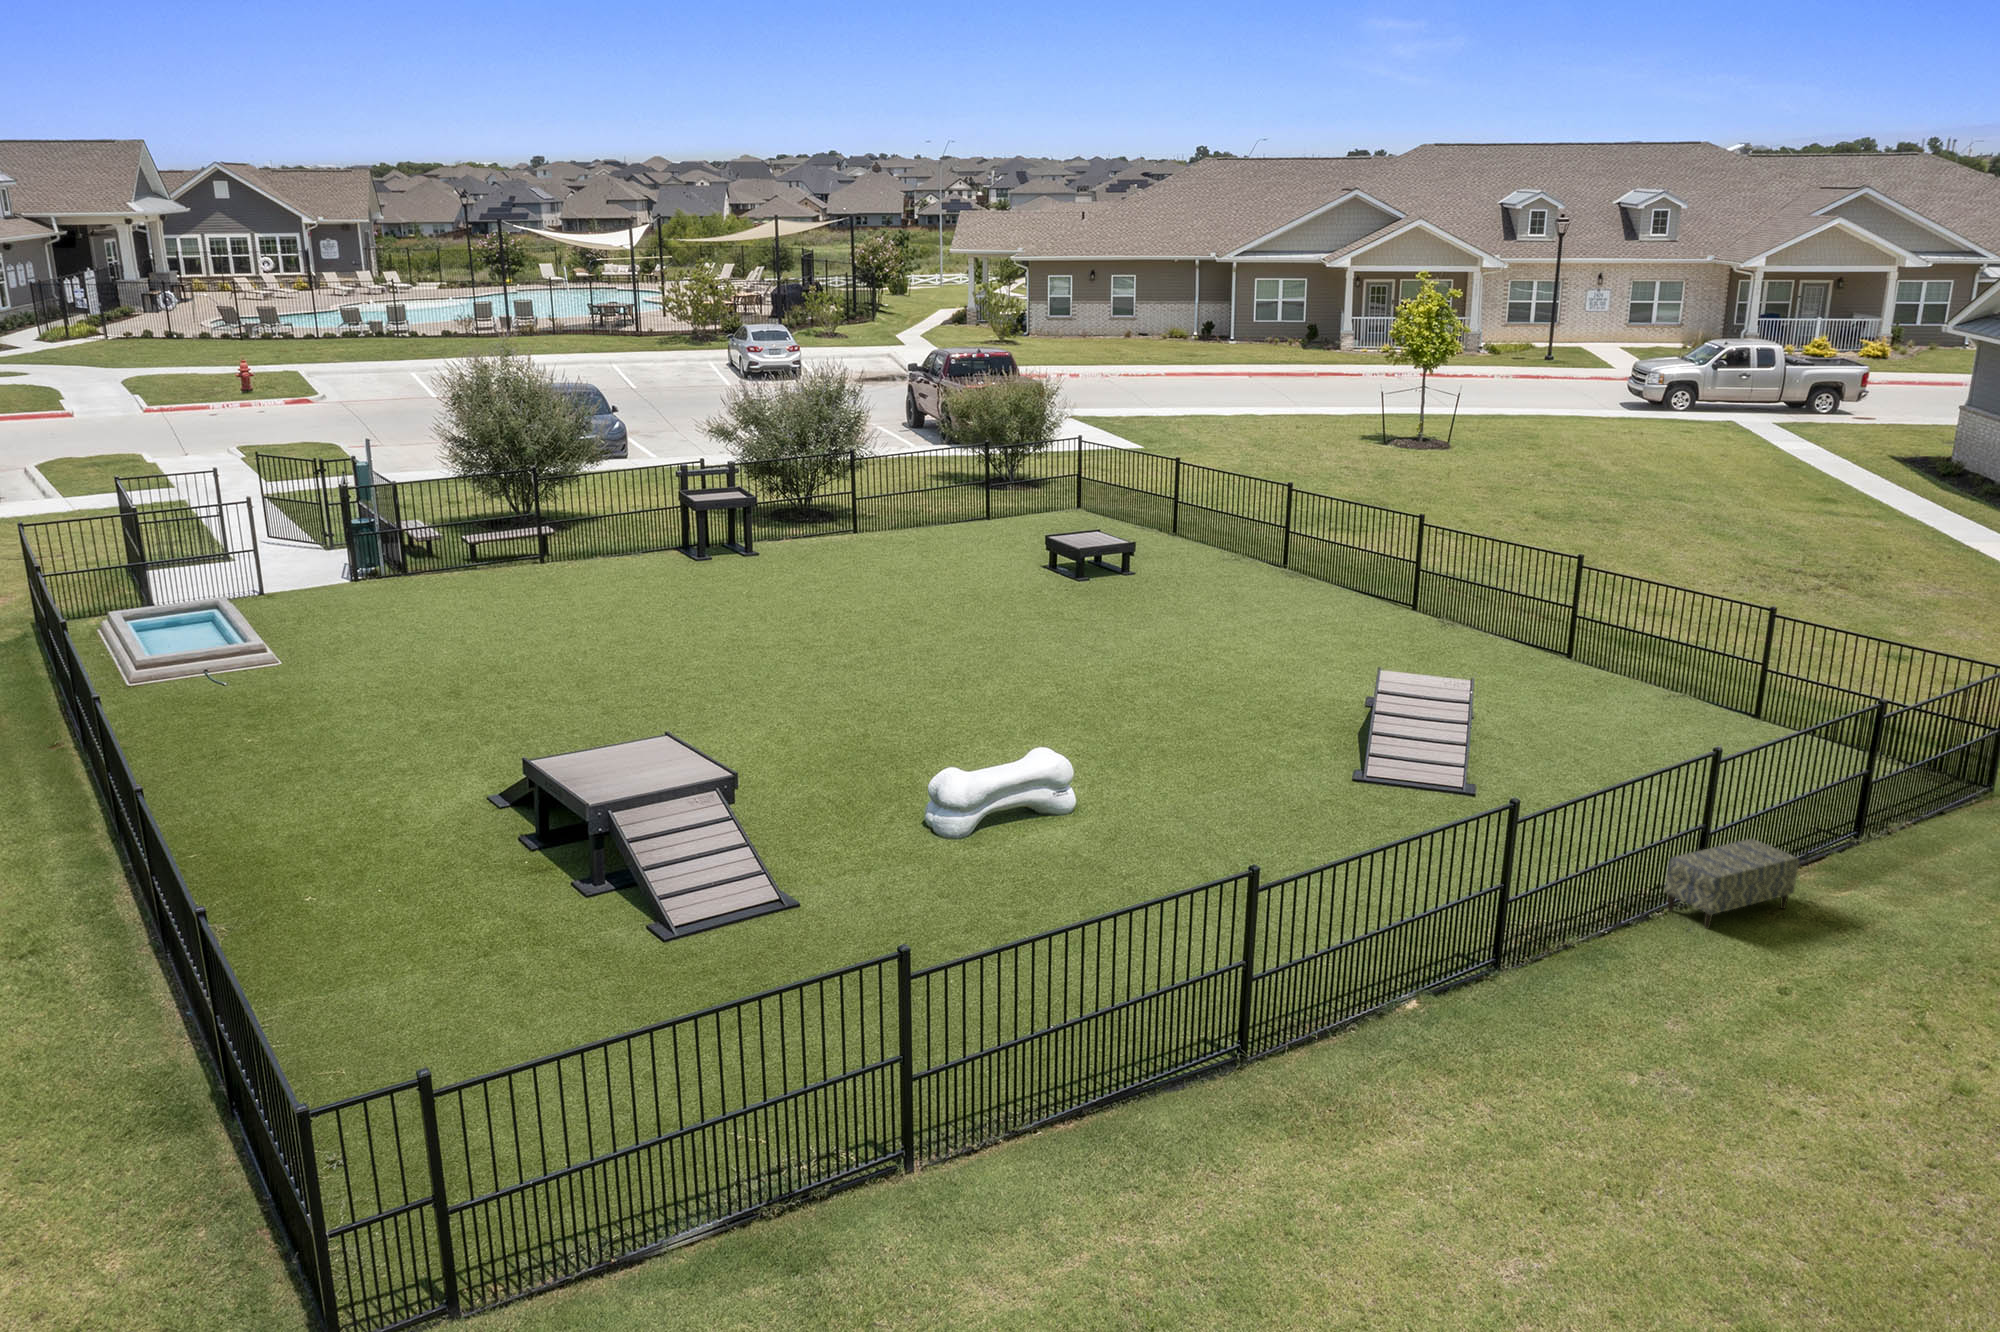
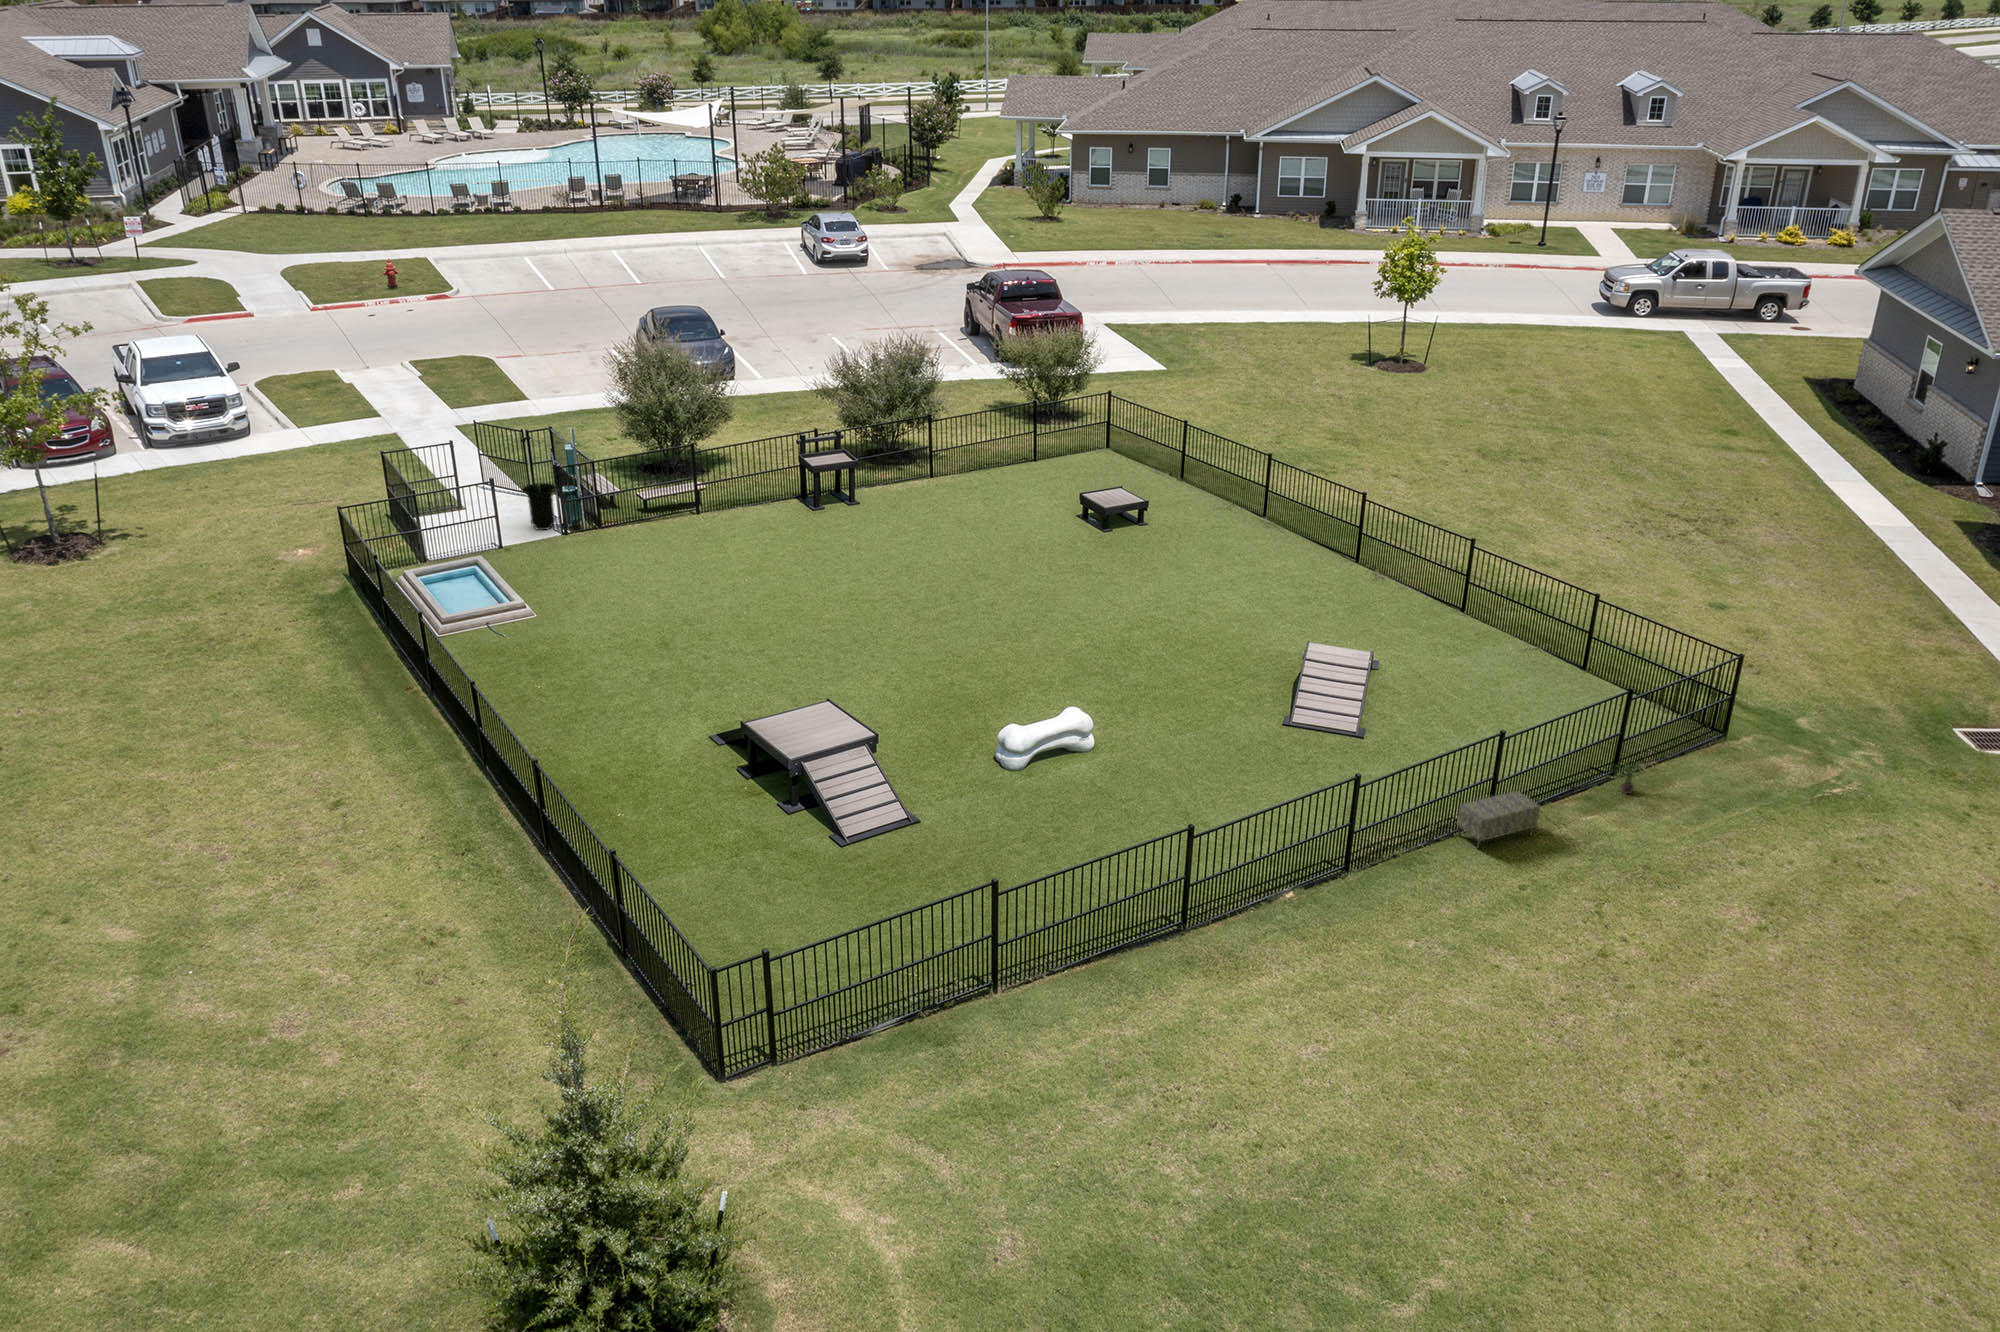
trash can: none [306,522,355,582] -> present [522,483,557,530]
decorative plant: none [1867,796,1937,853] -> present [1616,764,1639,794]

